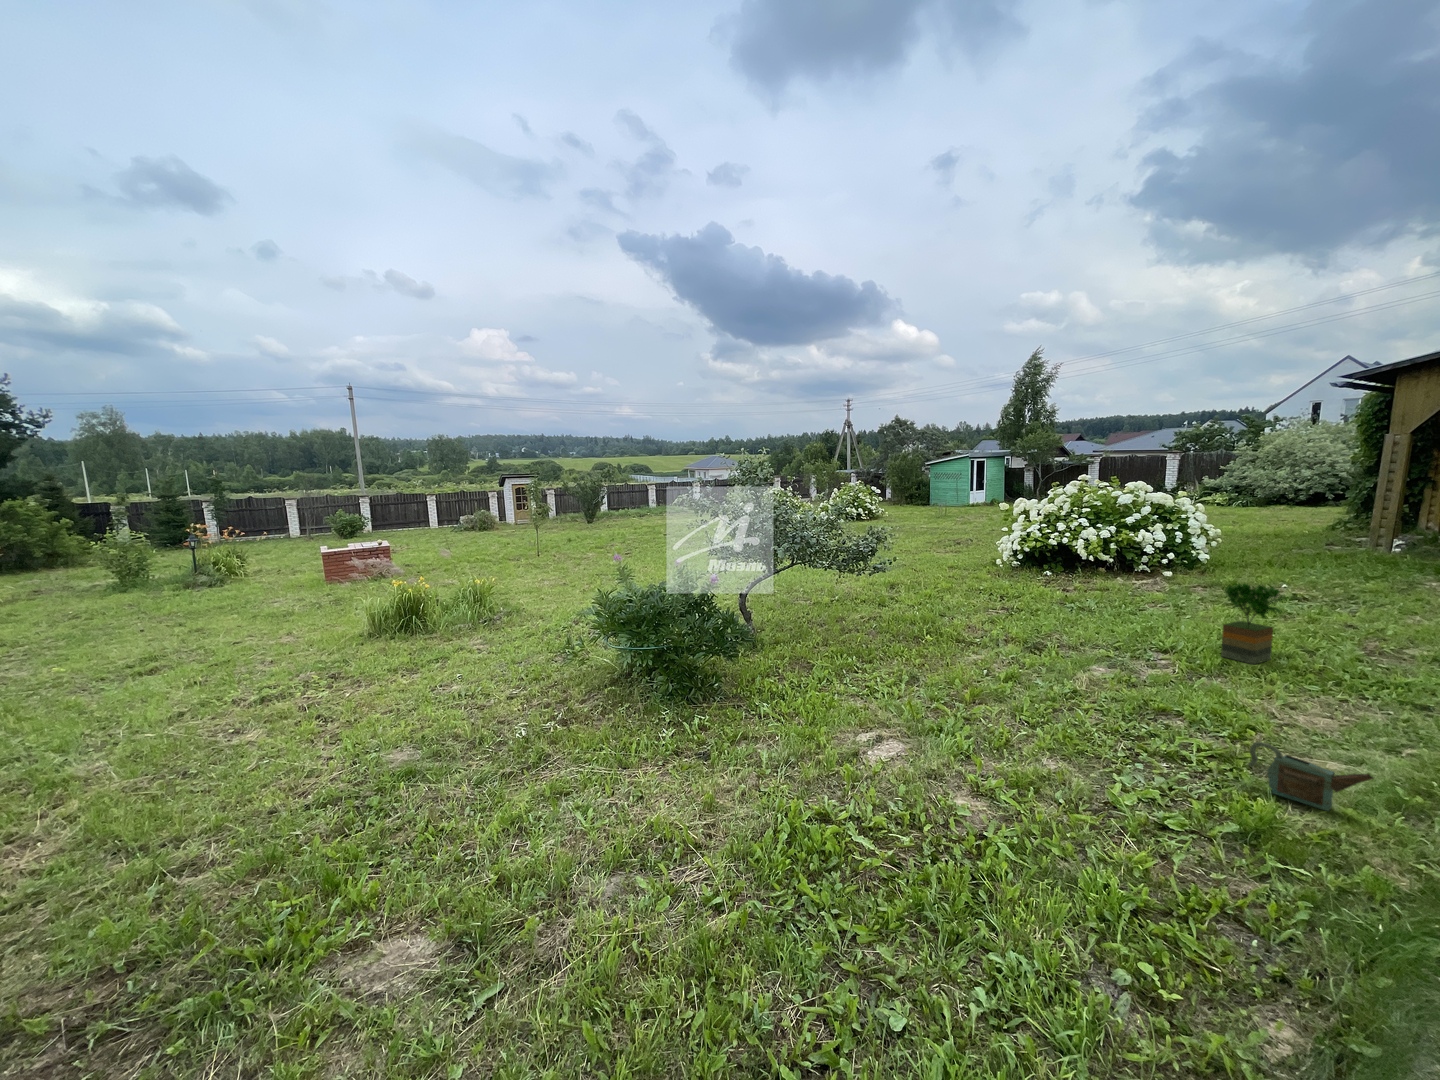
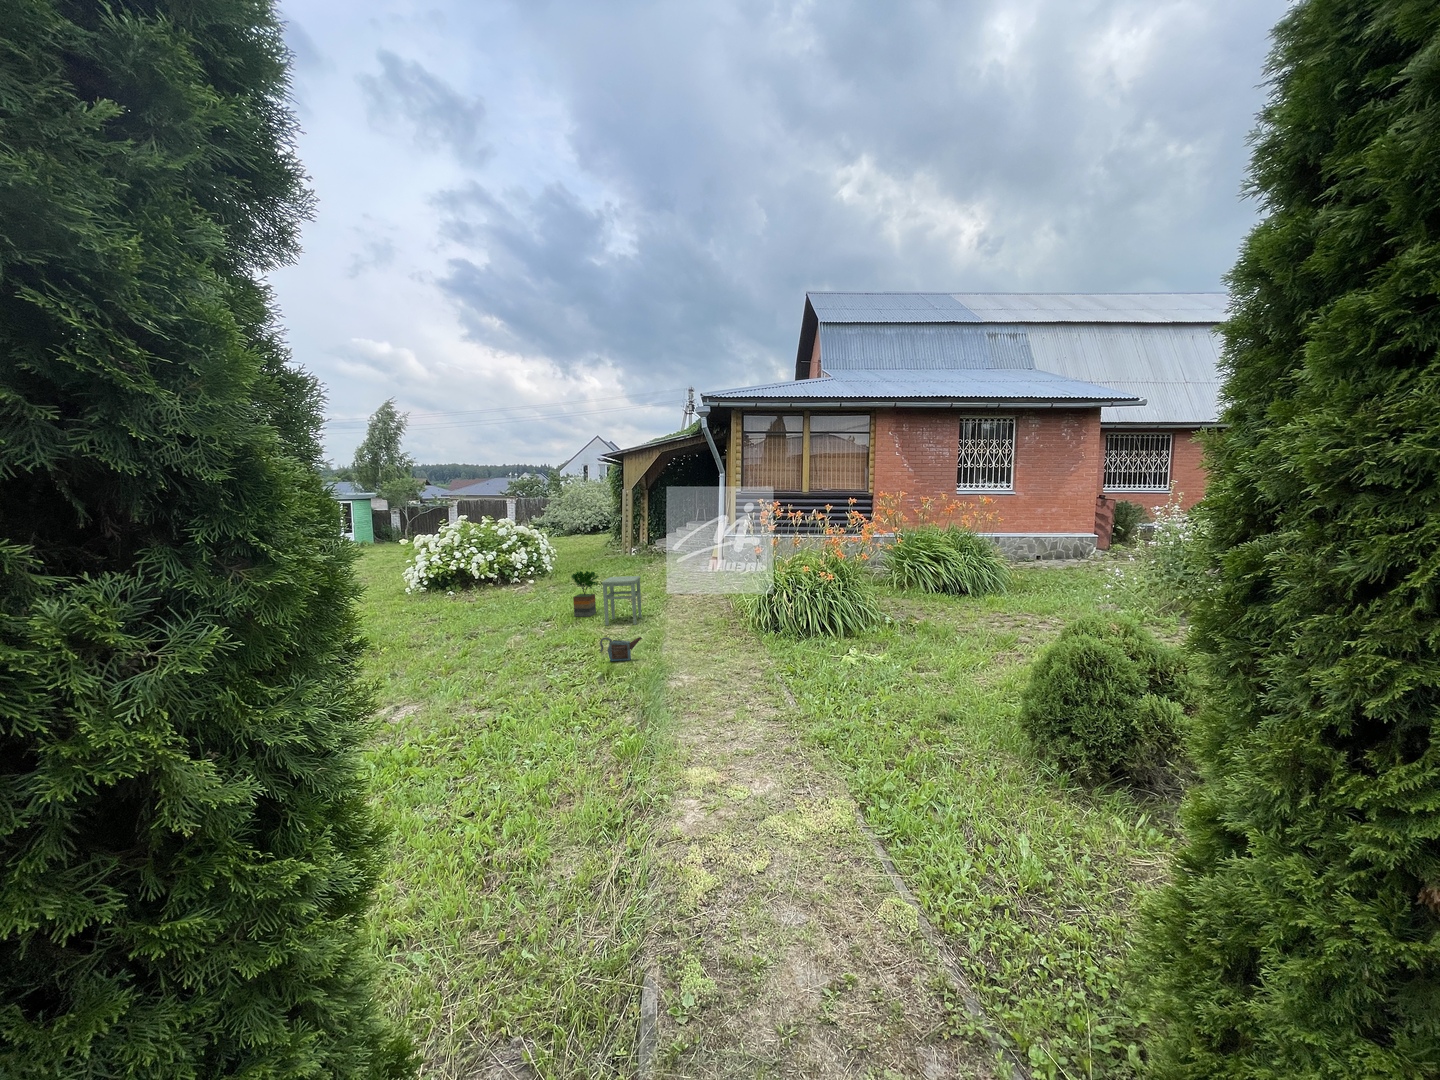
stool: none [1285,607,1399,715] -> present [602,576,642,625]

